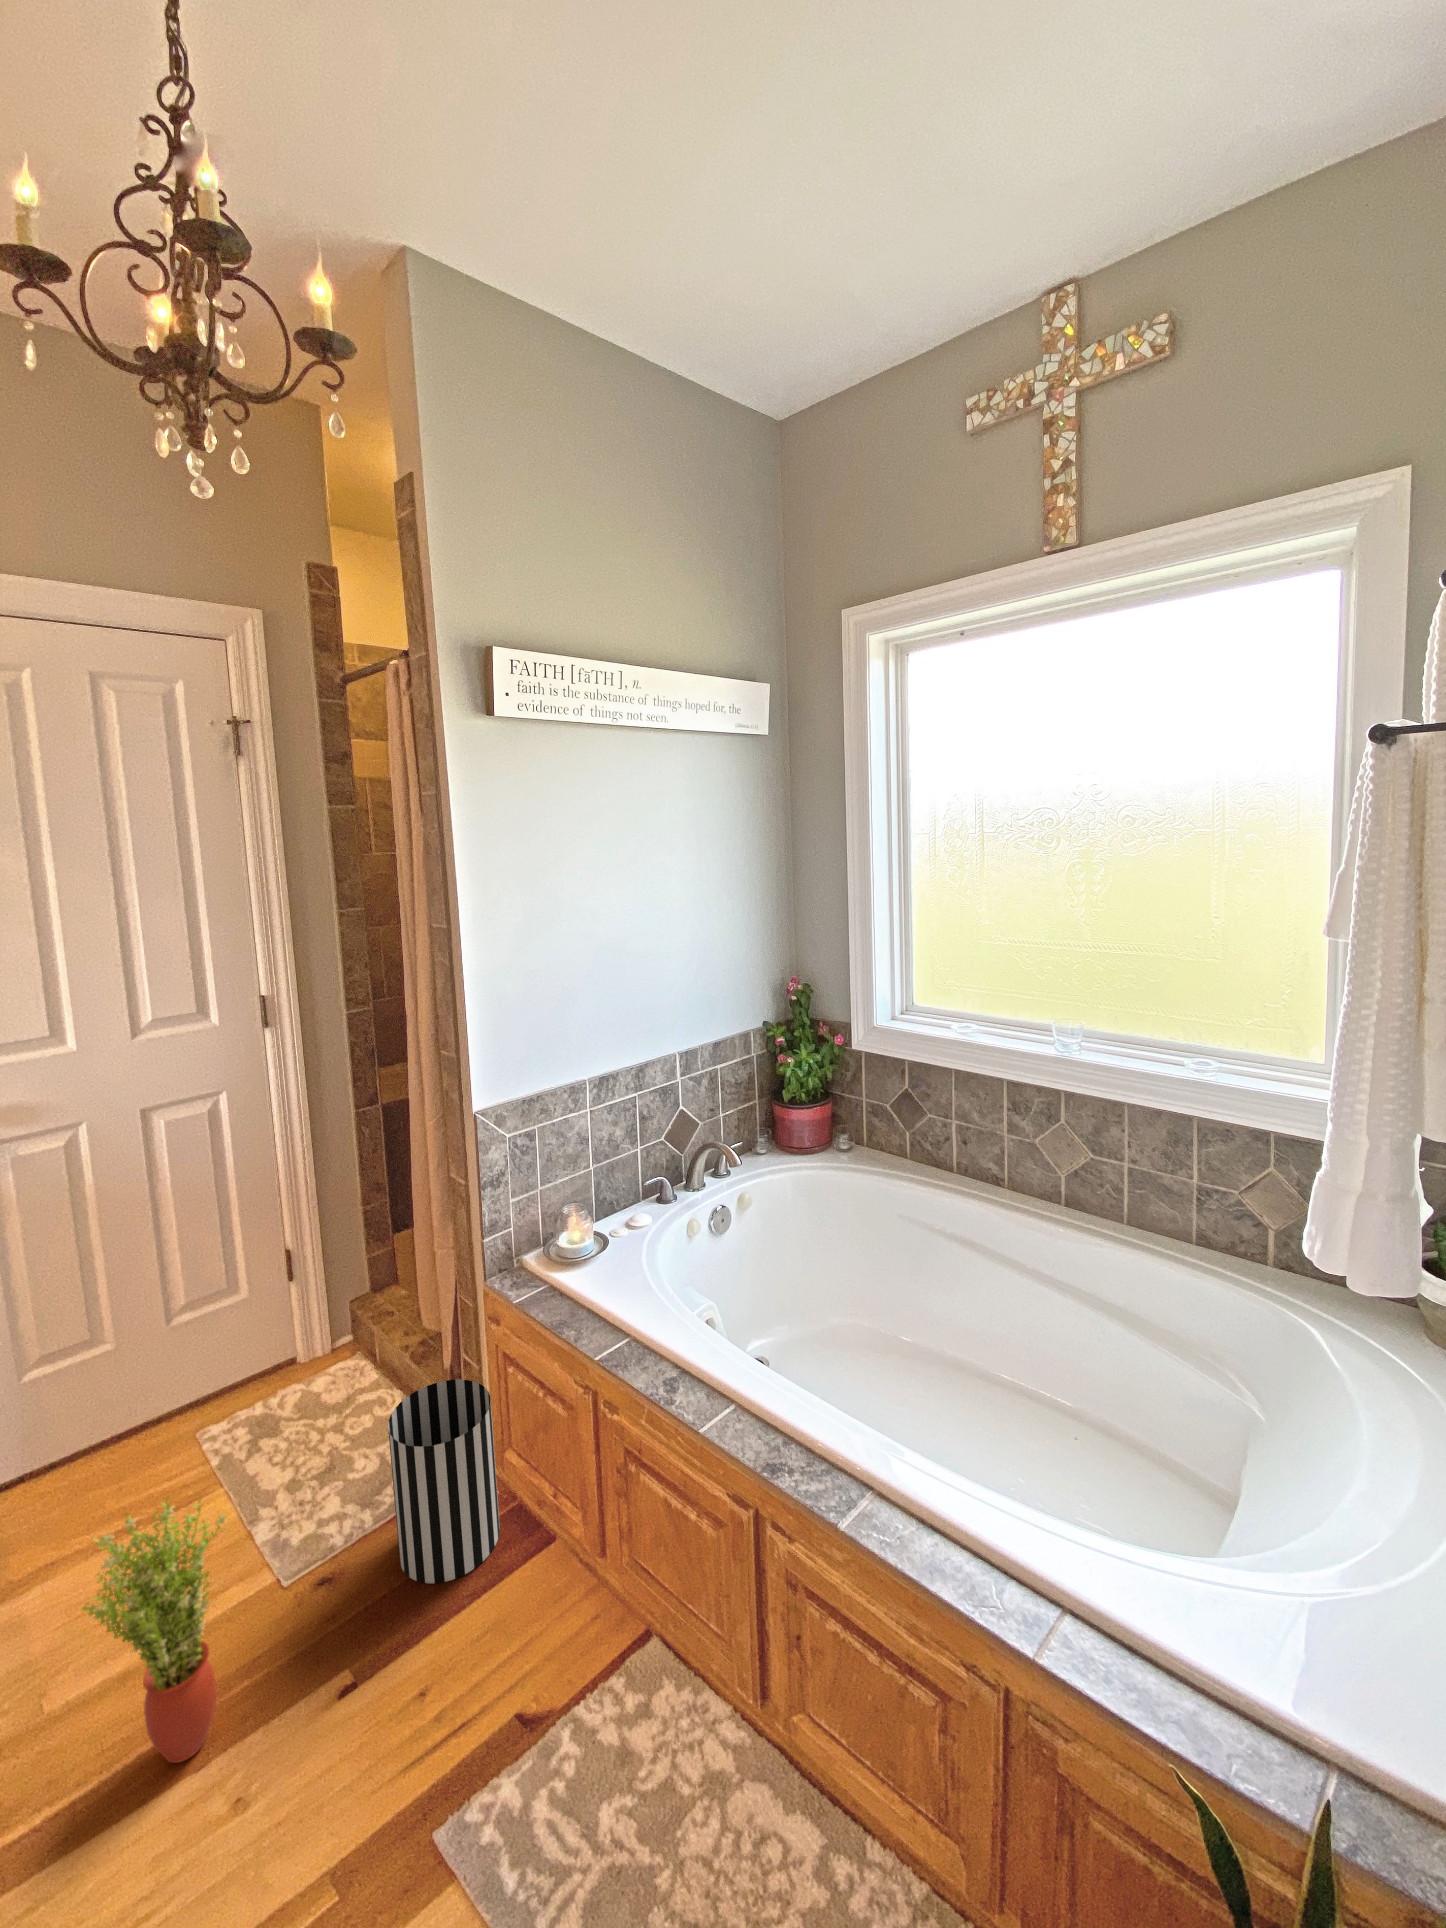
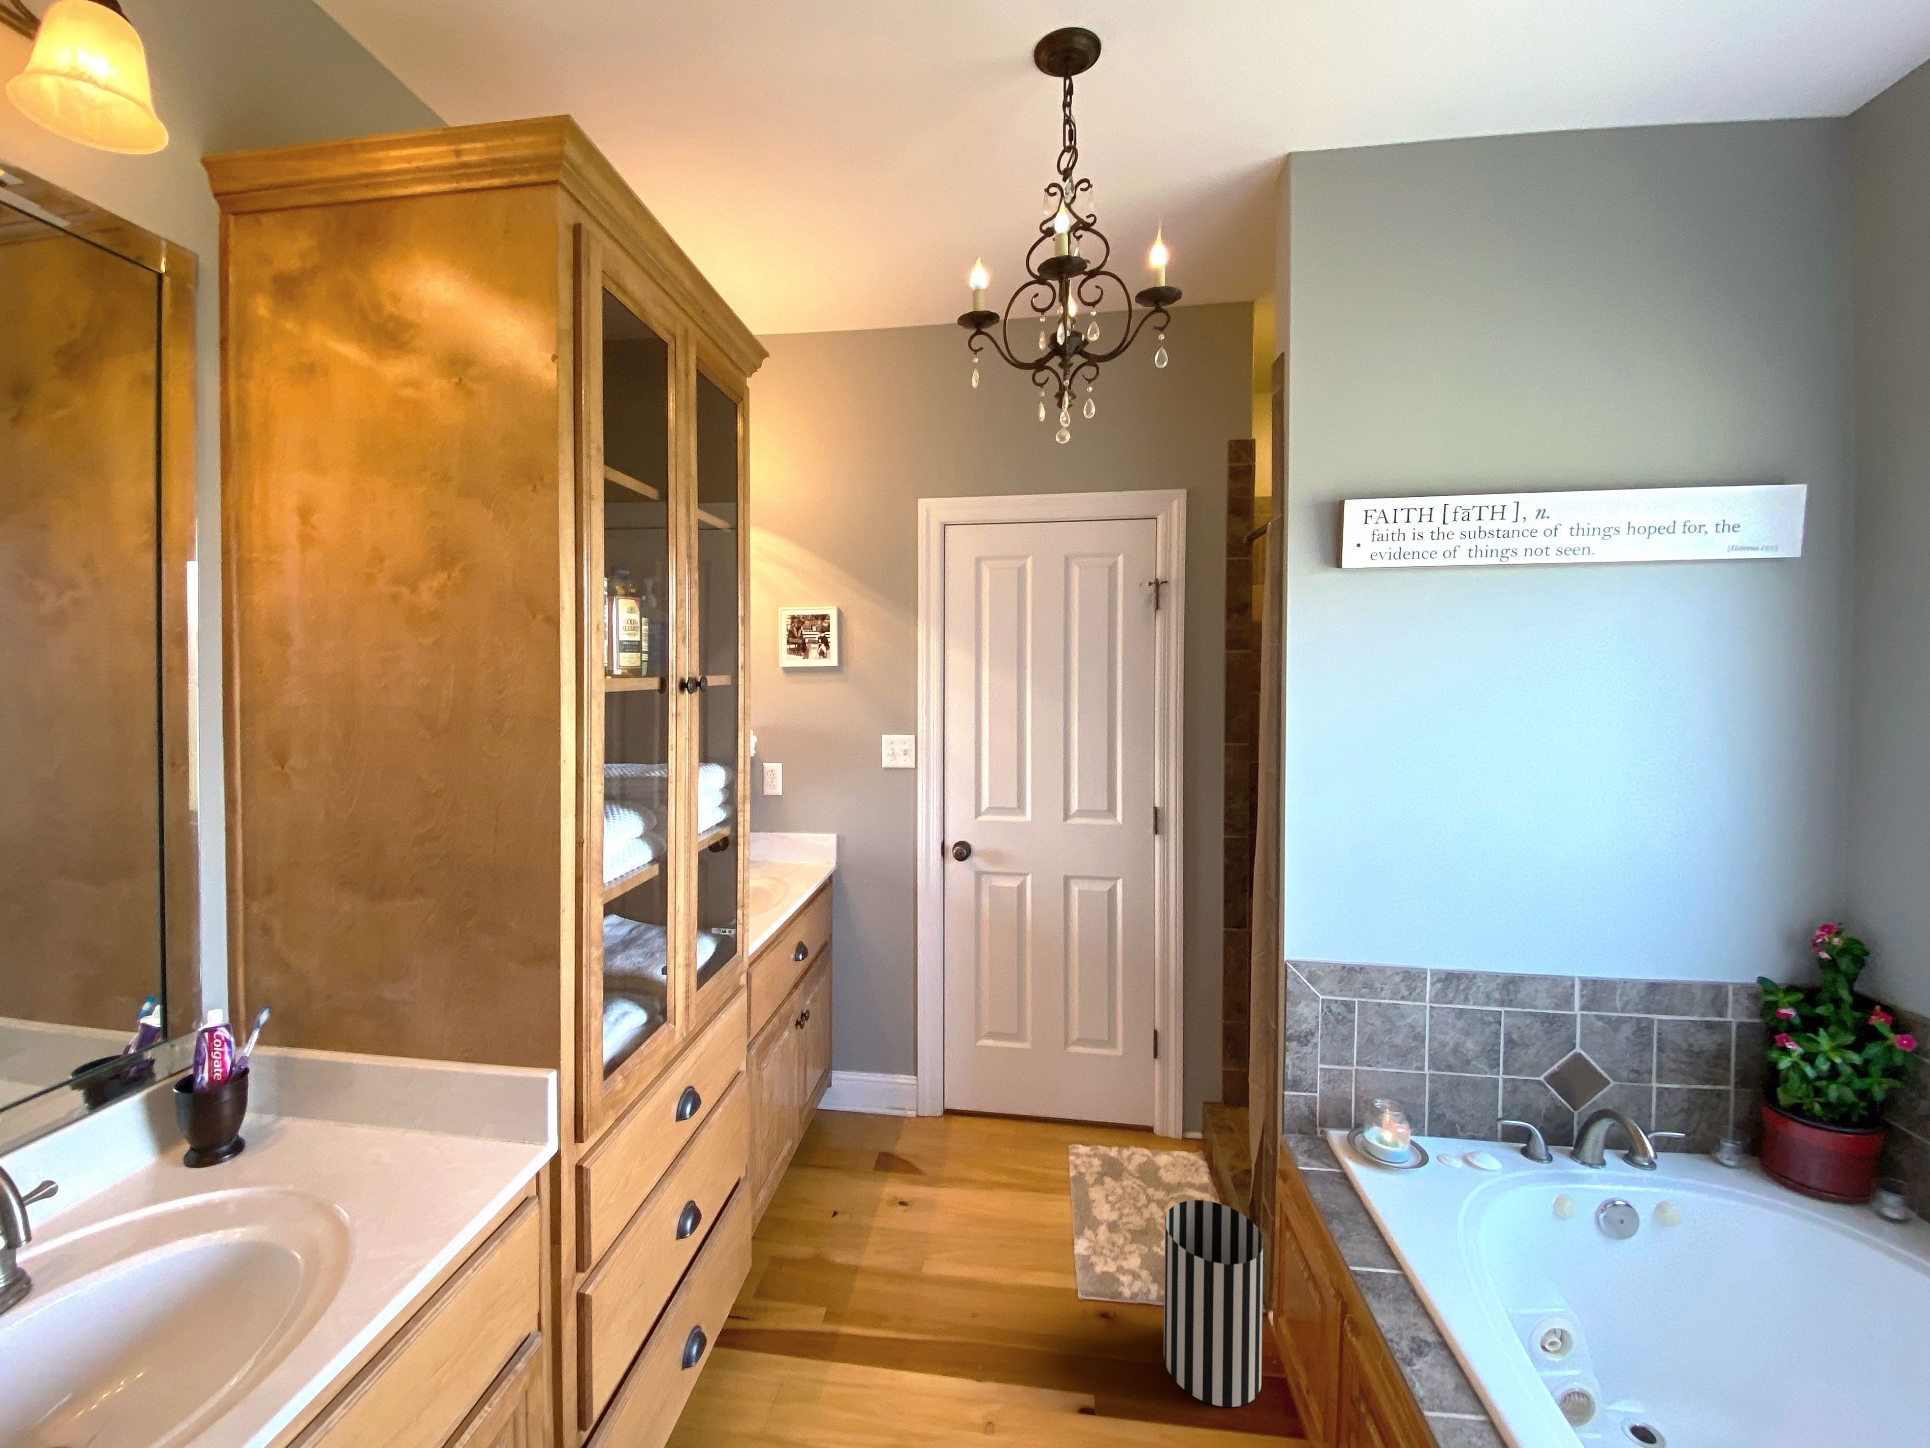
potted plant: present [82,1496,226,1763] -> none [931,1151,1022,1366]

